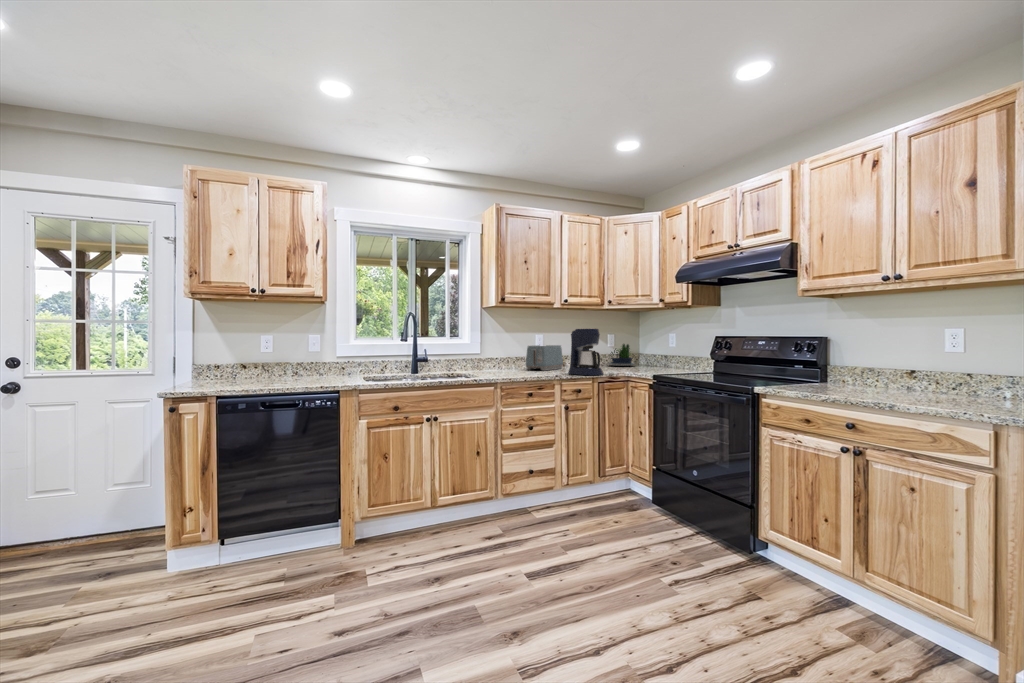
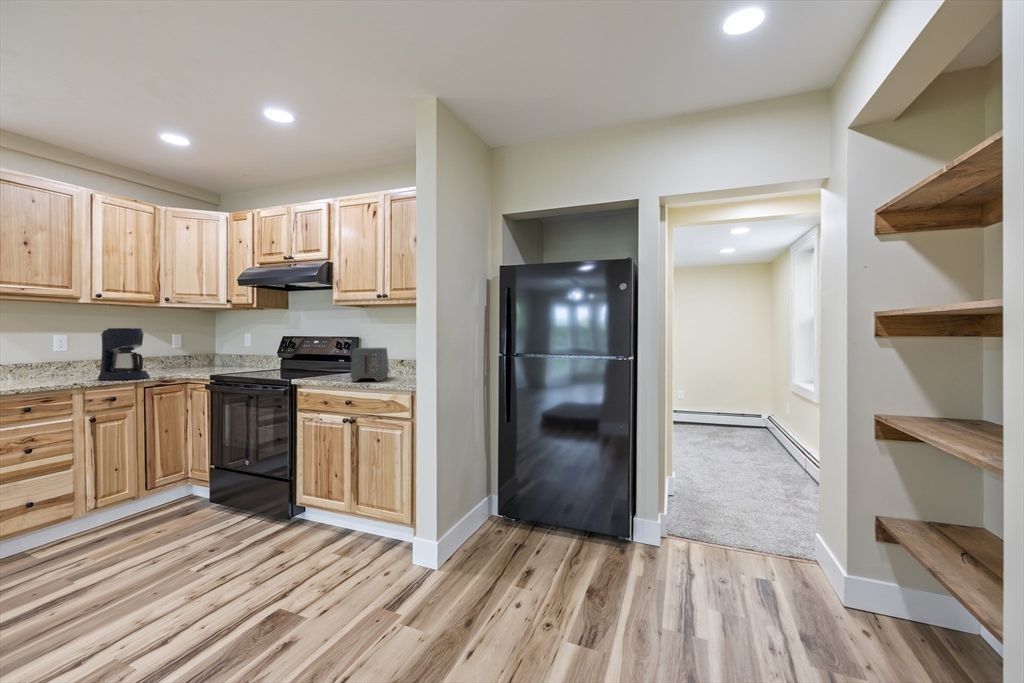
potted plant: present [608,344,635,366] -> none [173,344,209,368]
toaster: present [526,345,563,371] -> present [350,348,389,382]

